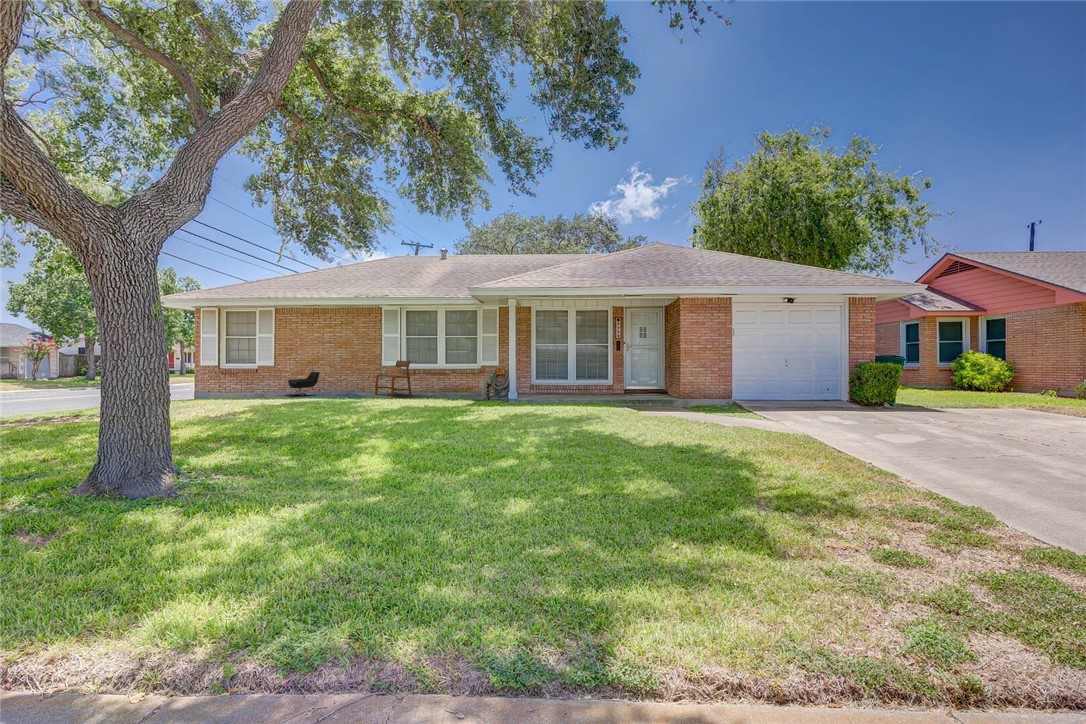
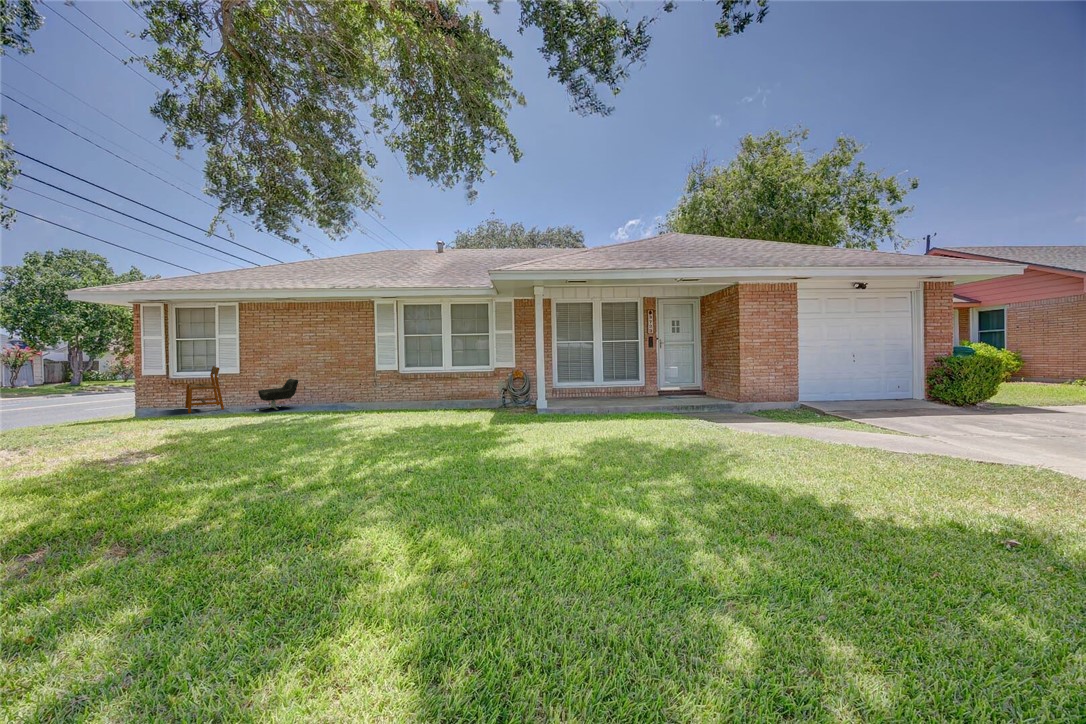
bench: present [375,360,412,397] -> present [185,366,224,413]

